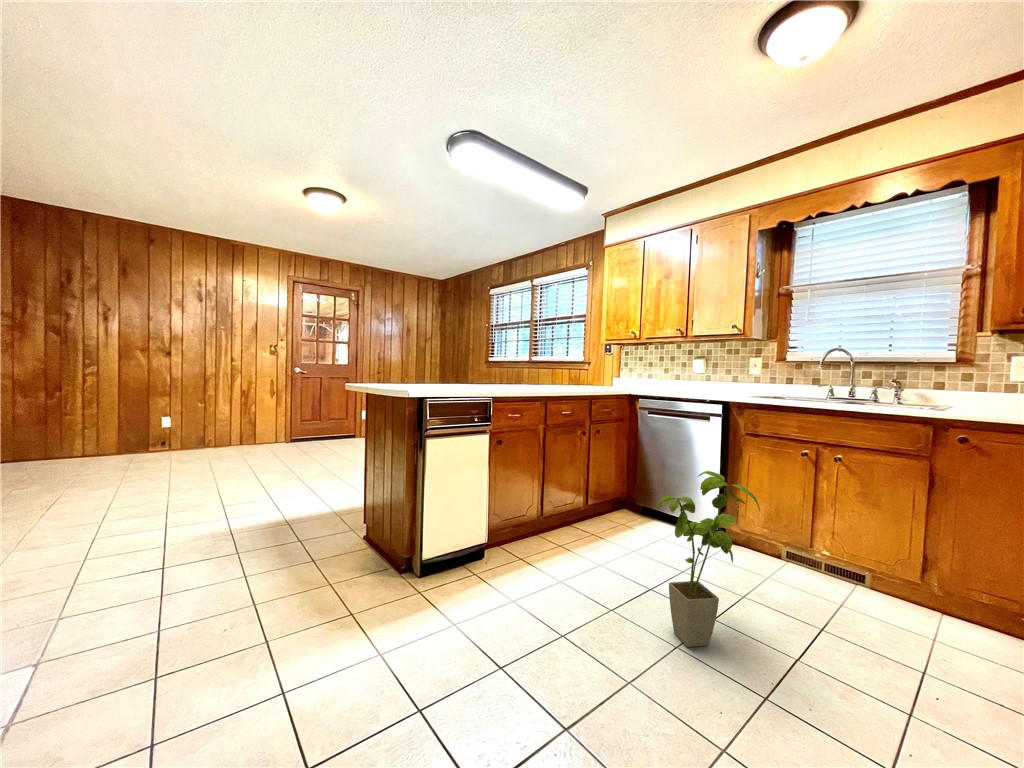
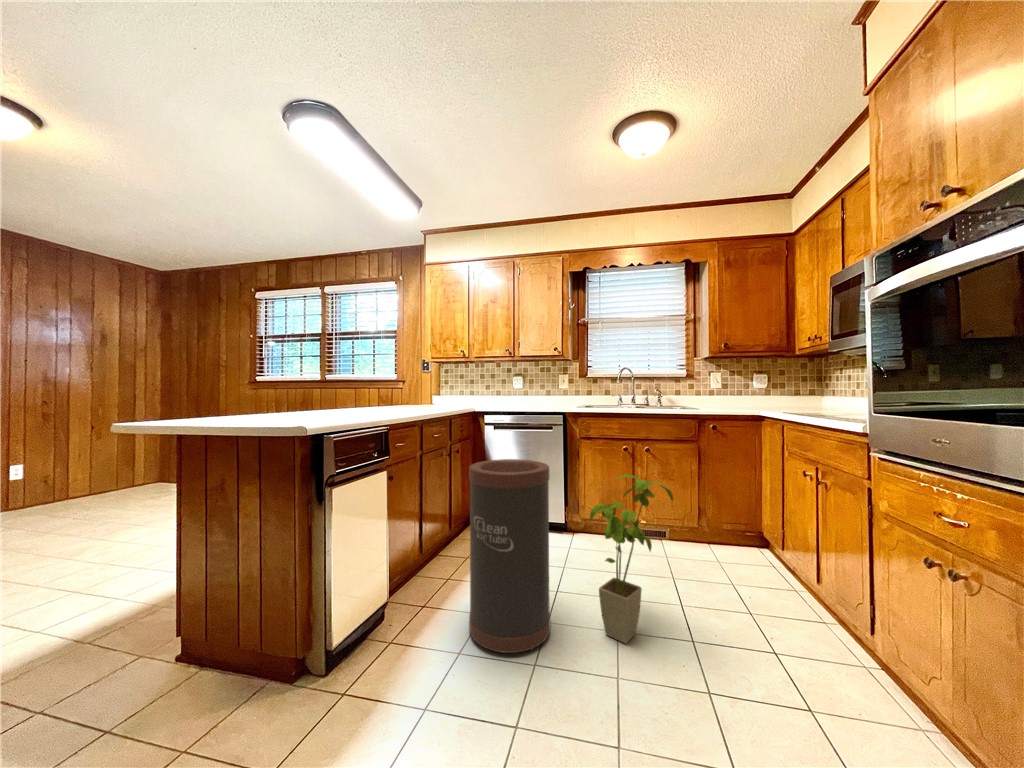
trash can: none [550,438,631,613] -> present [469,459,551,653]

